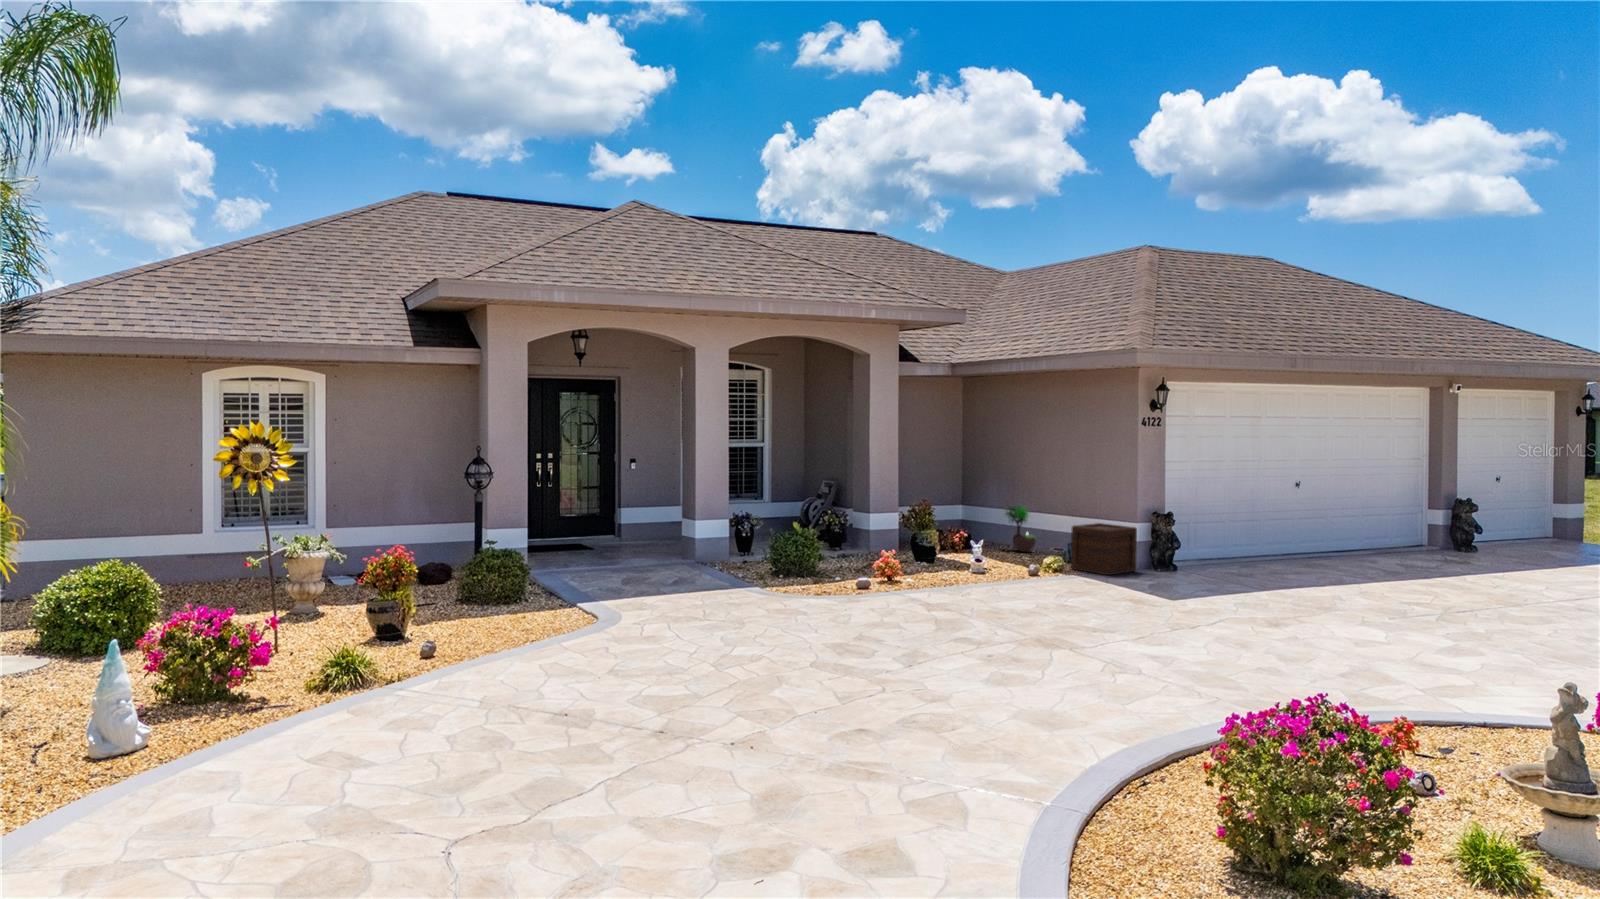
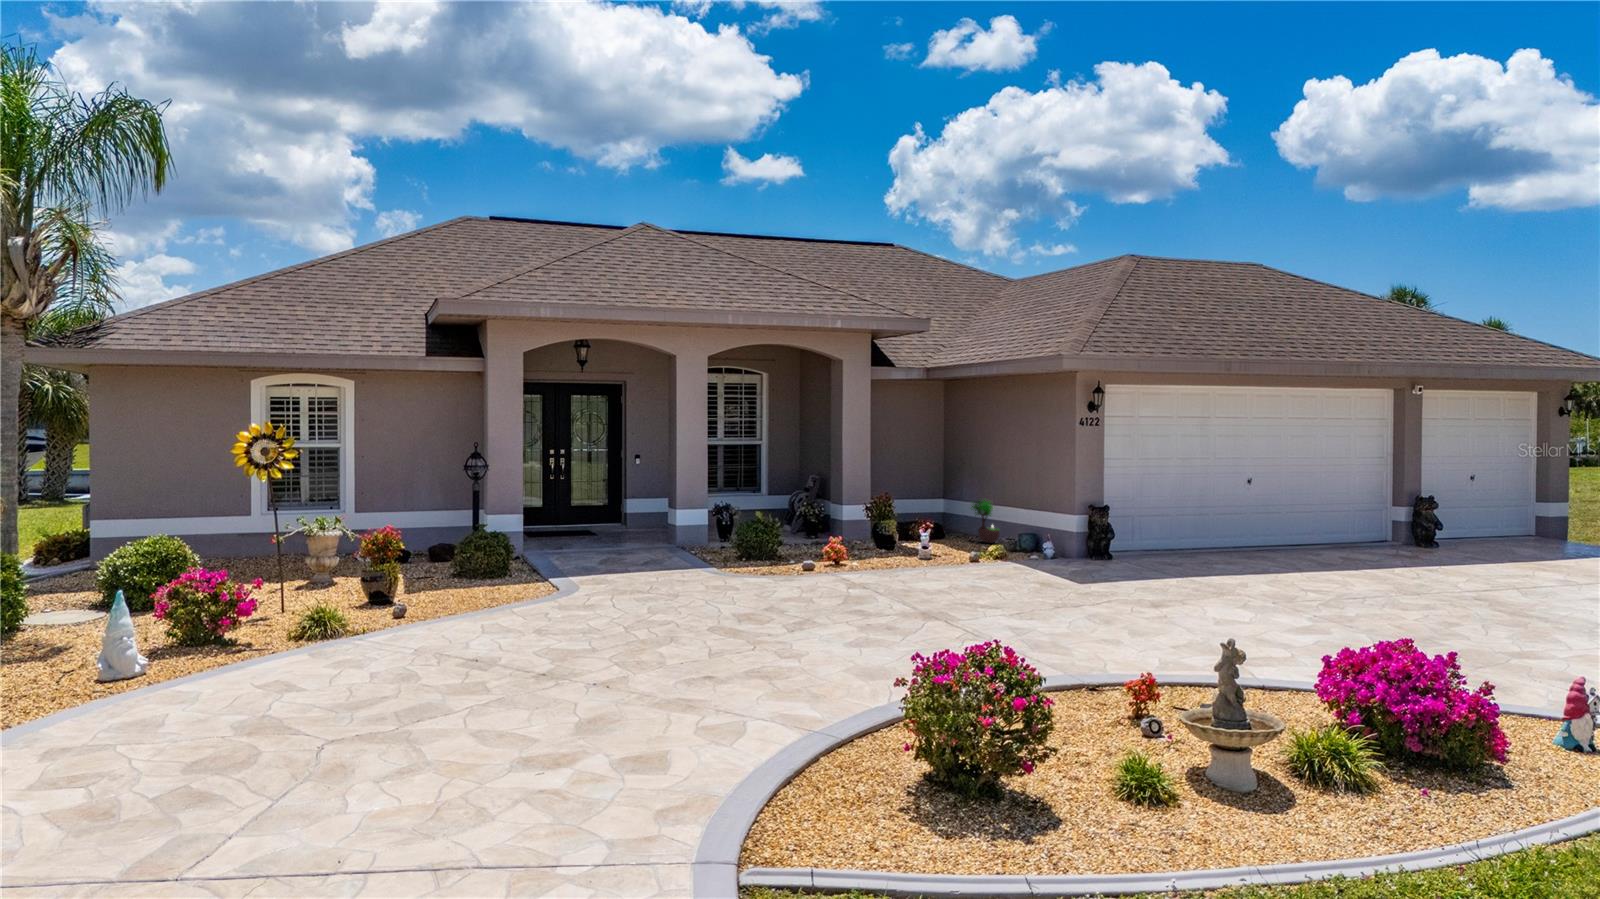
wooden crate: present [1071,523,1137,575] -> none [1018,517,1080,565]

